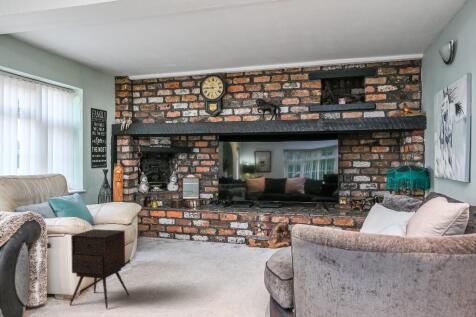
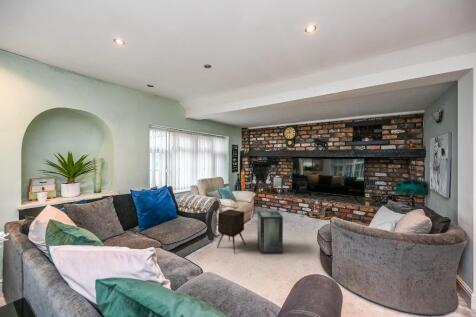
storage box: none [152,226,199,304] -> present [258,211,283,254]

